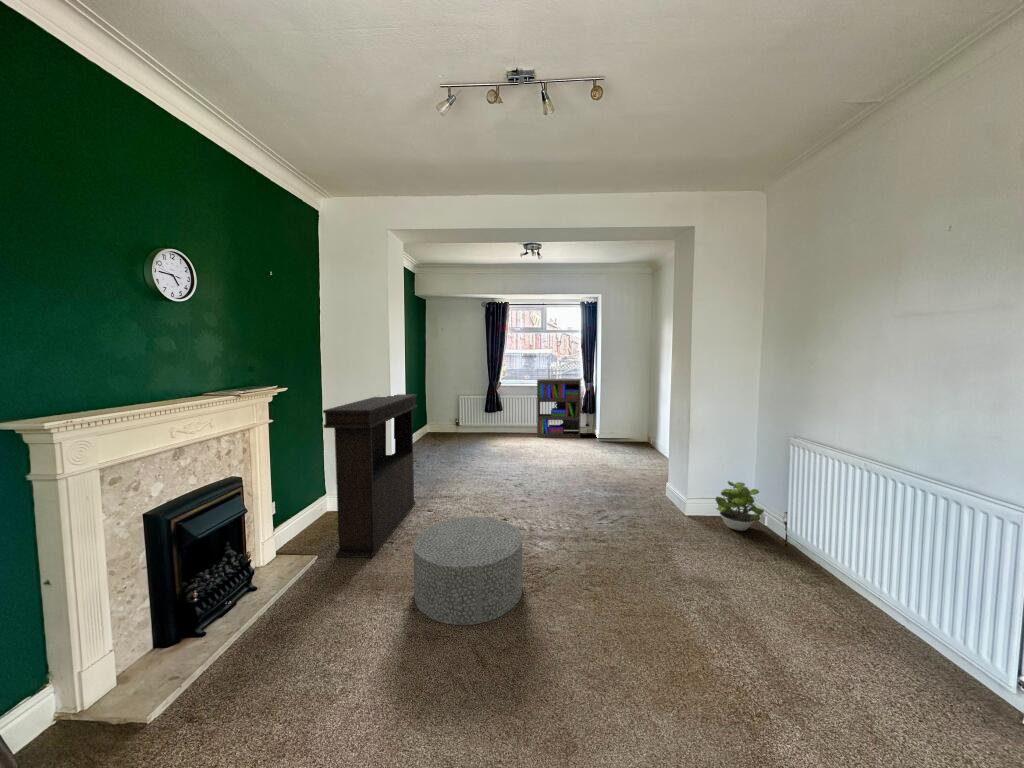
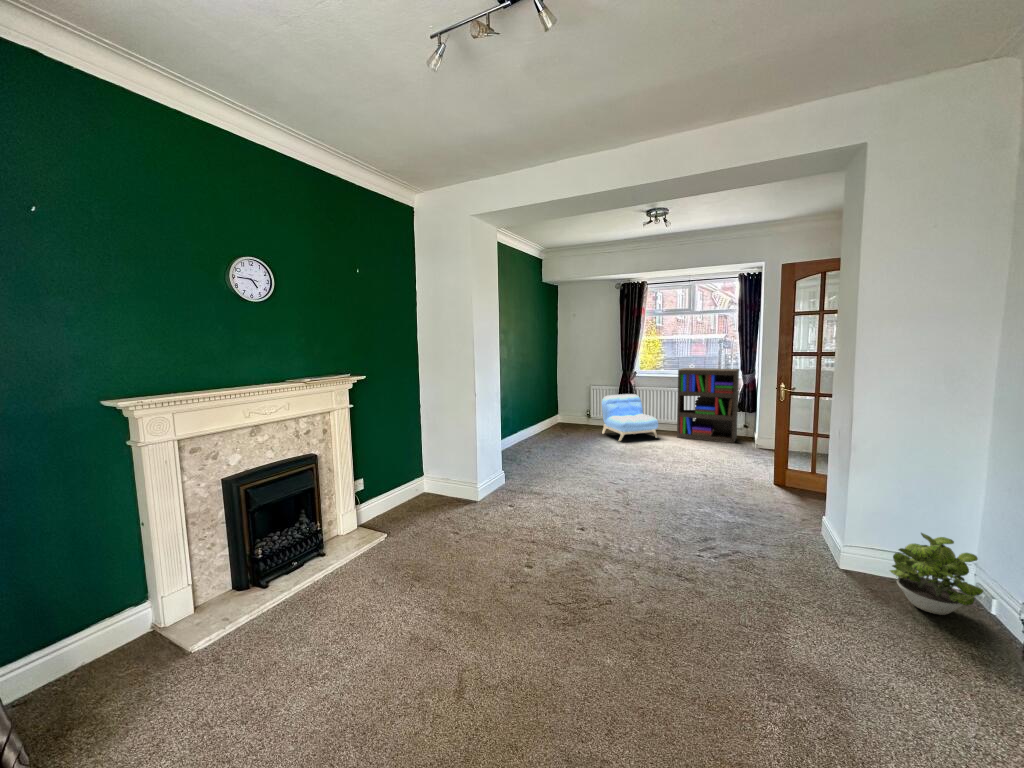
console table: present [323,394,417,558] -> none [386,383,502,547]
armchair: none [474,402,523,444] -> present [602,394,658,441]
ottoman: present [413,517,522,625] -> none [434,522,556,646]

